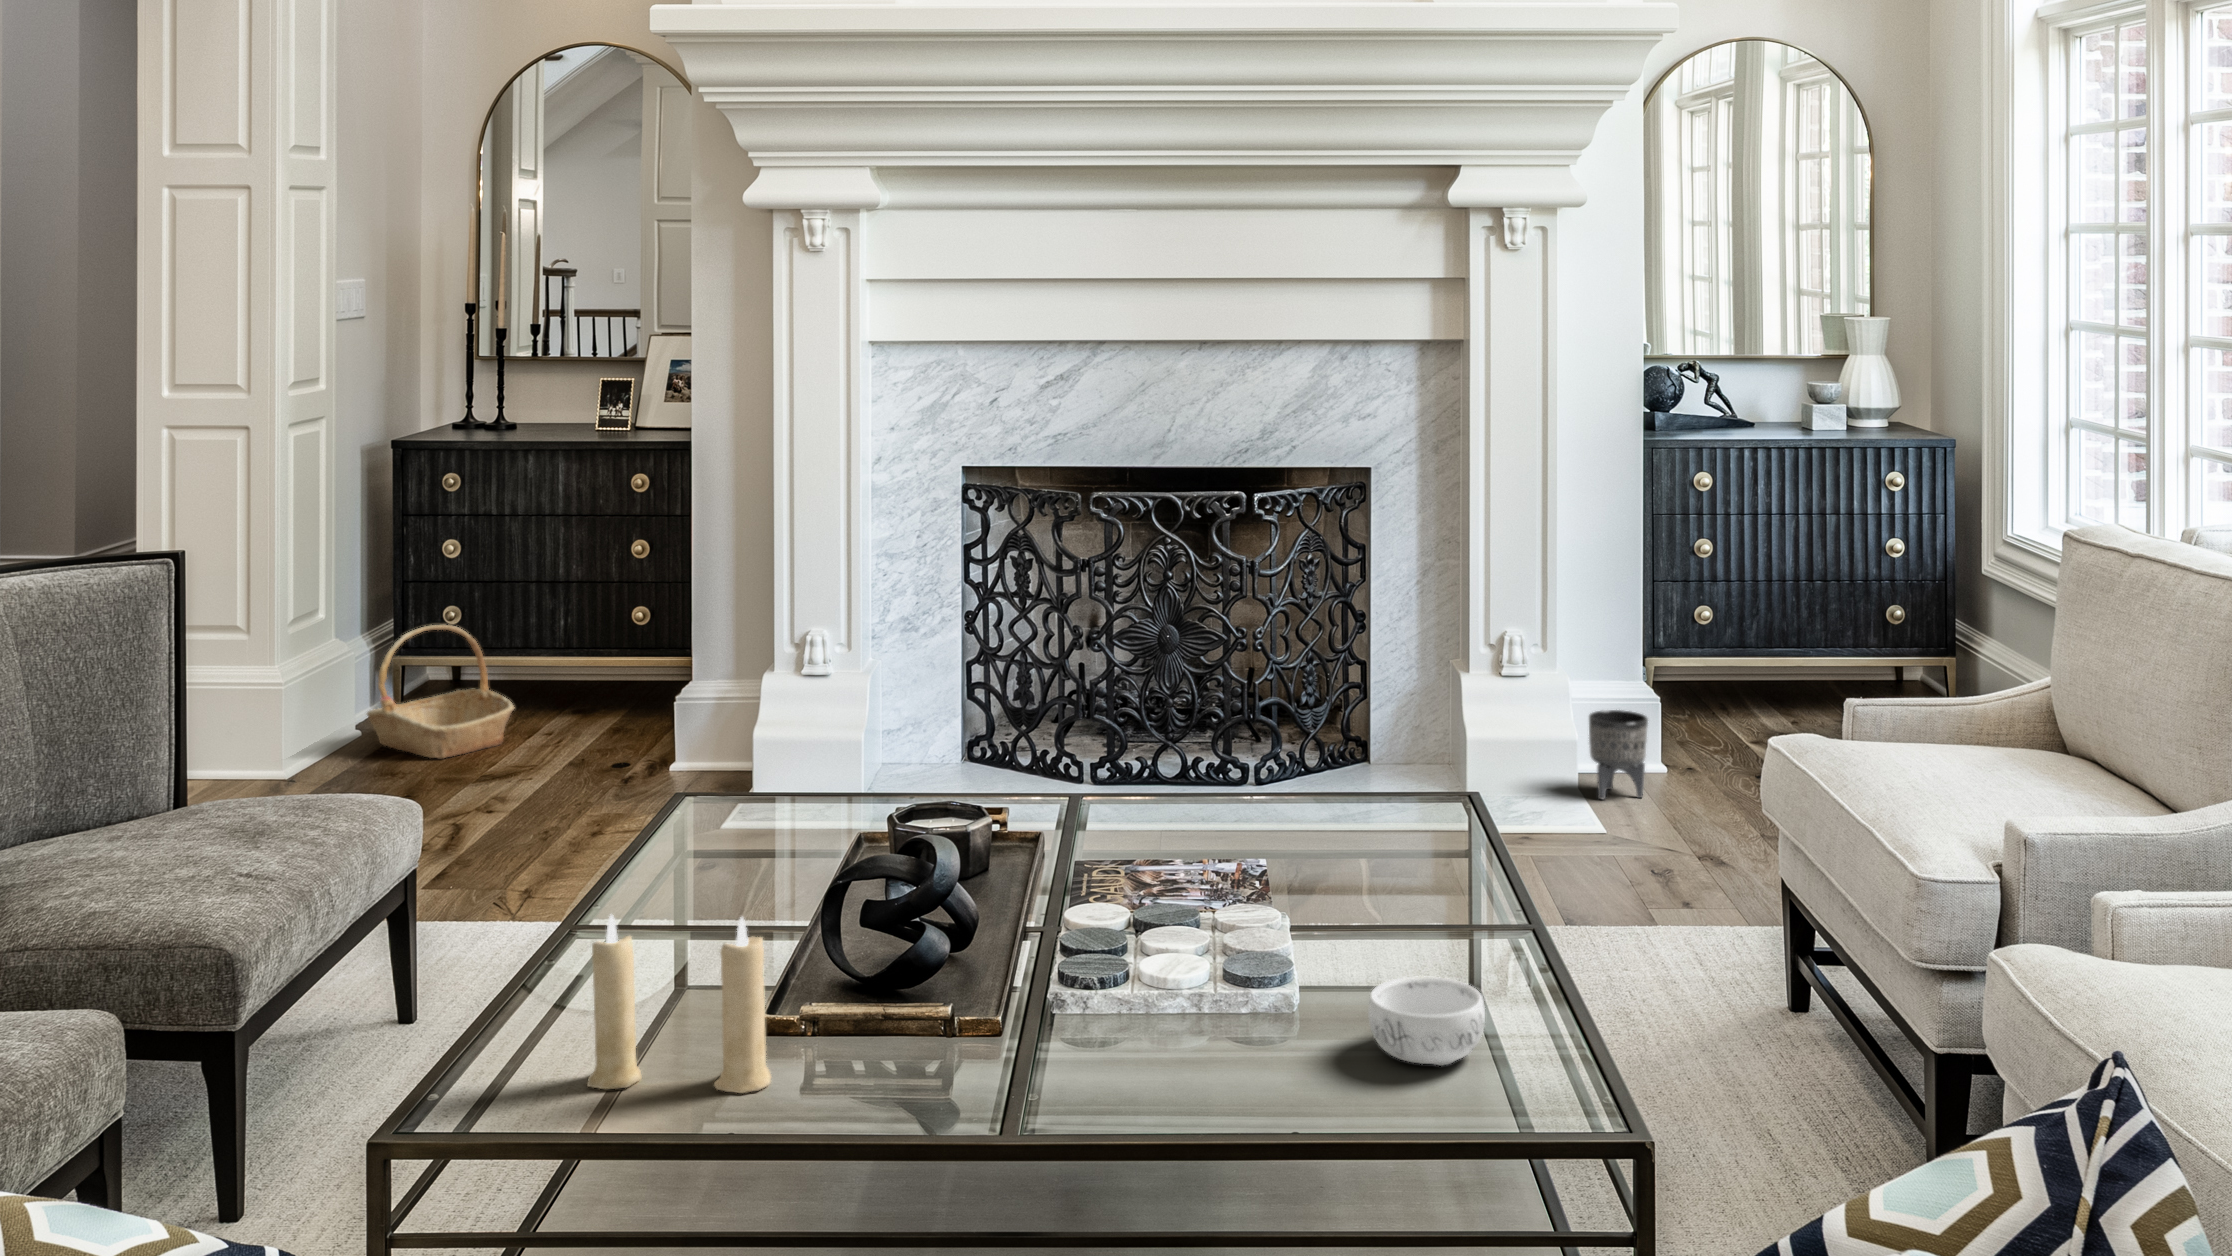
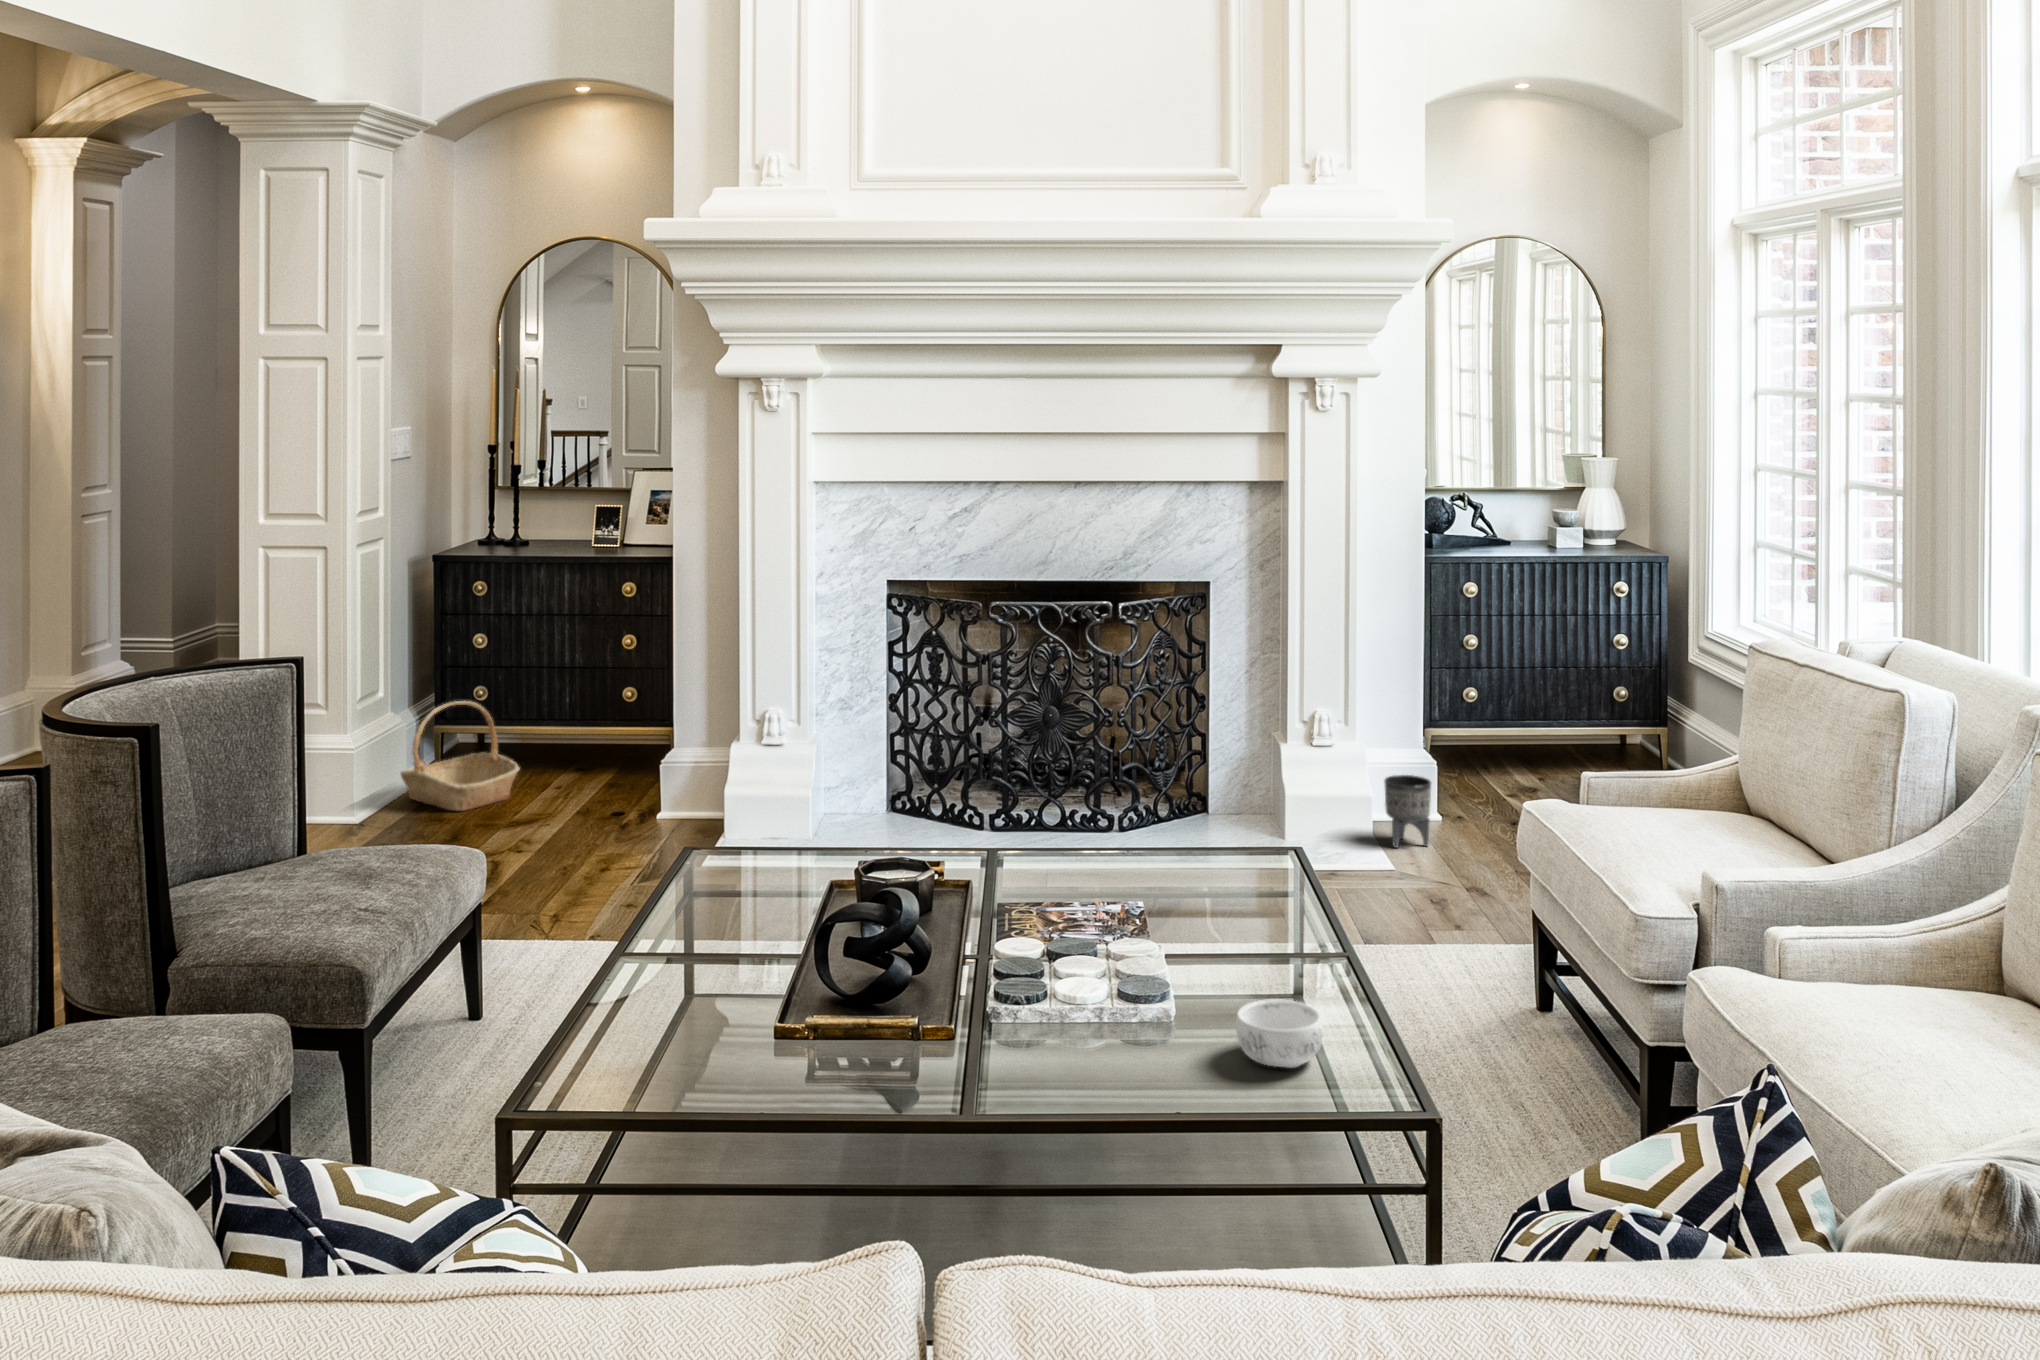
candle: present [587,915,771,1093] -> none [655,944,793,1090]

